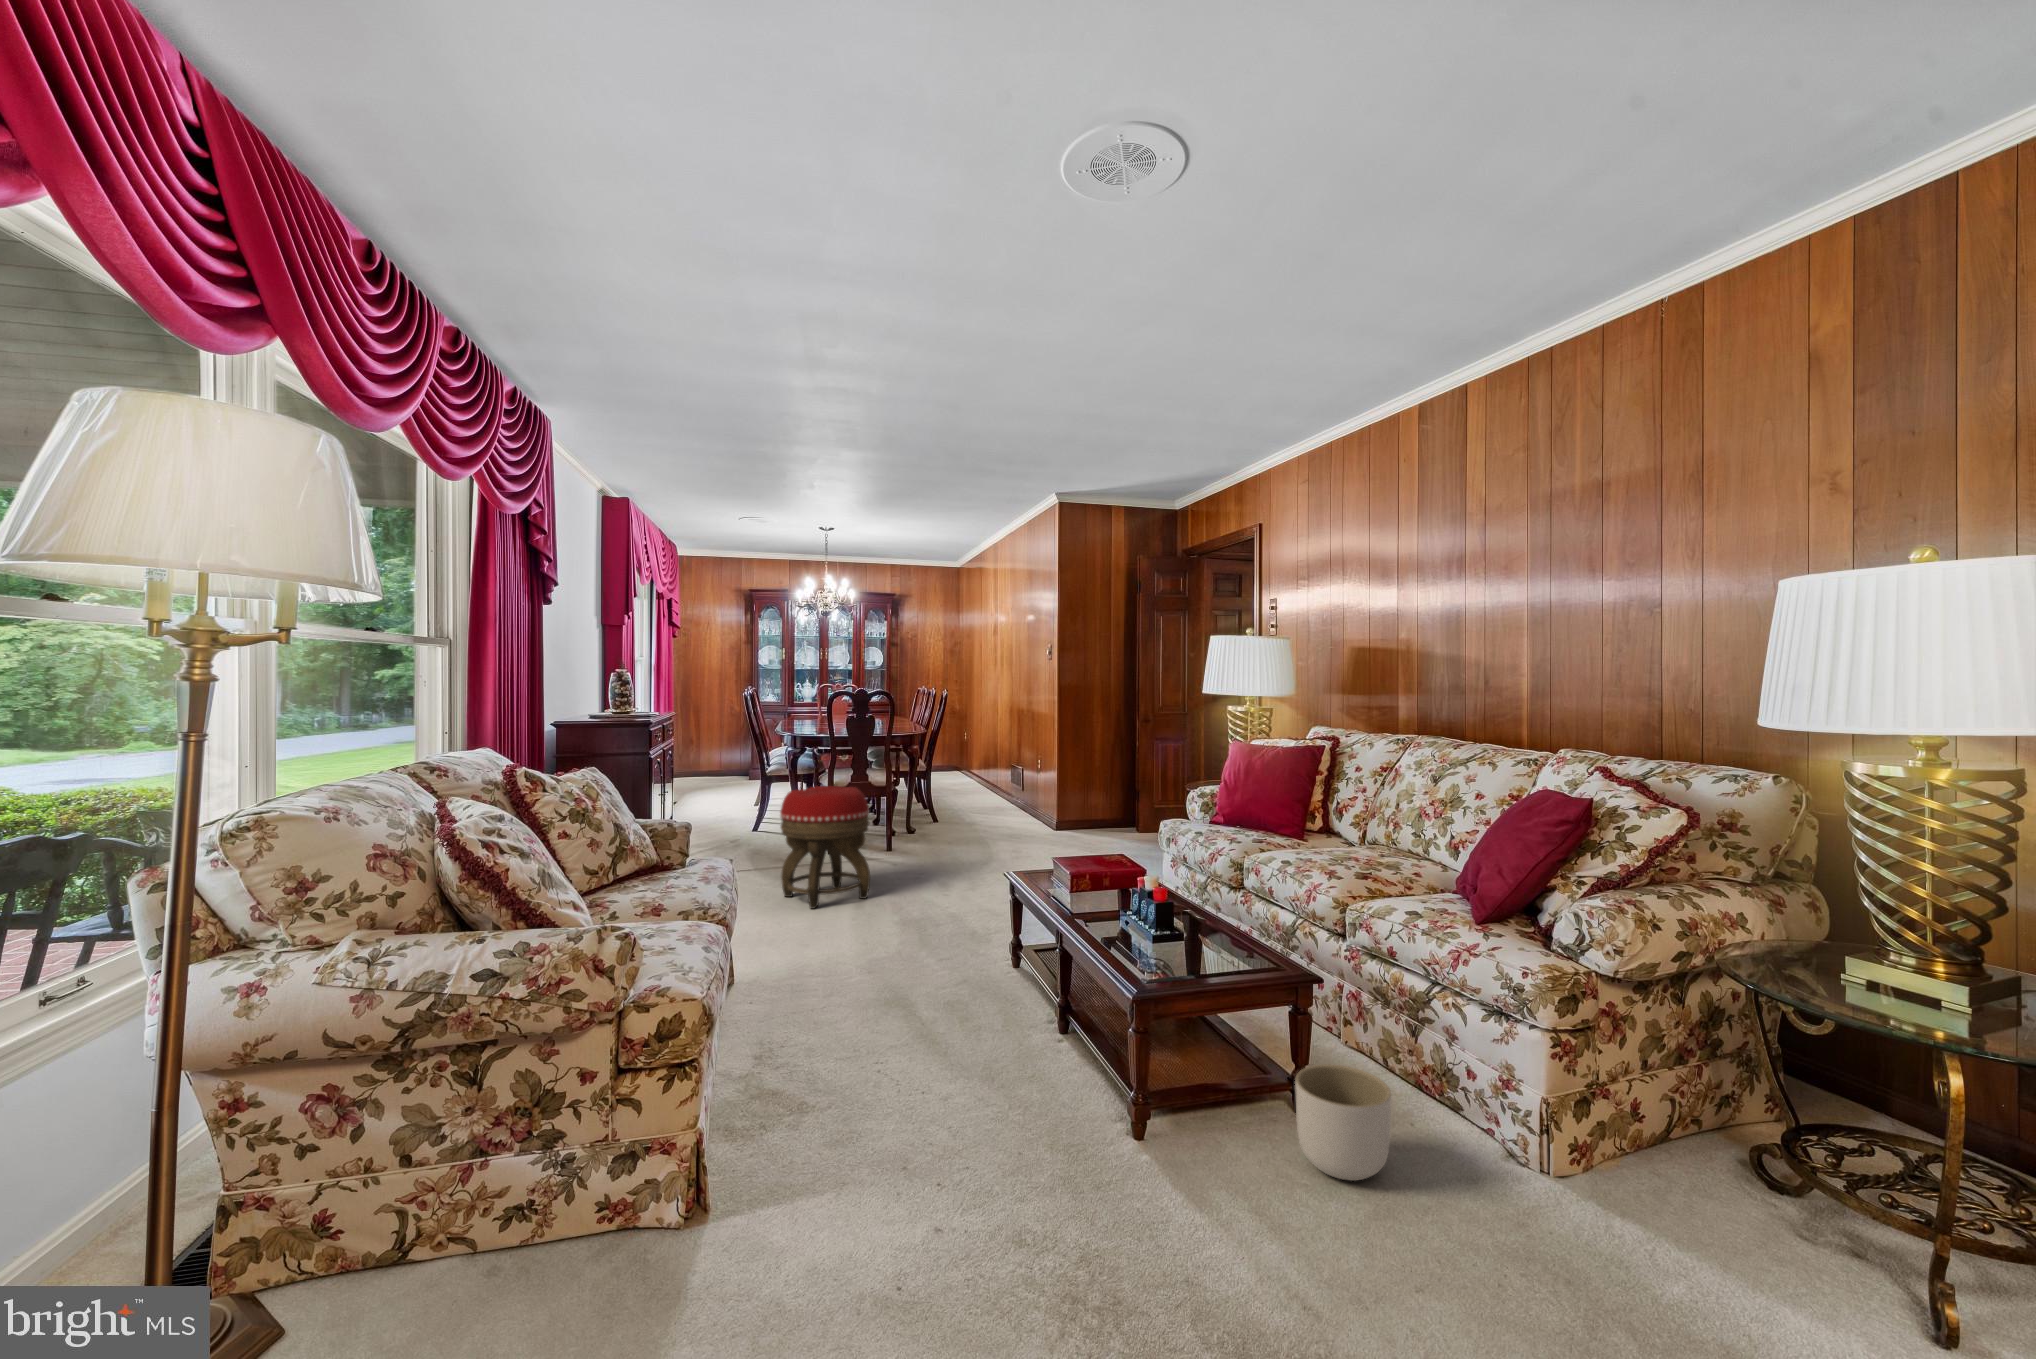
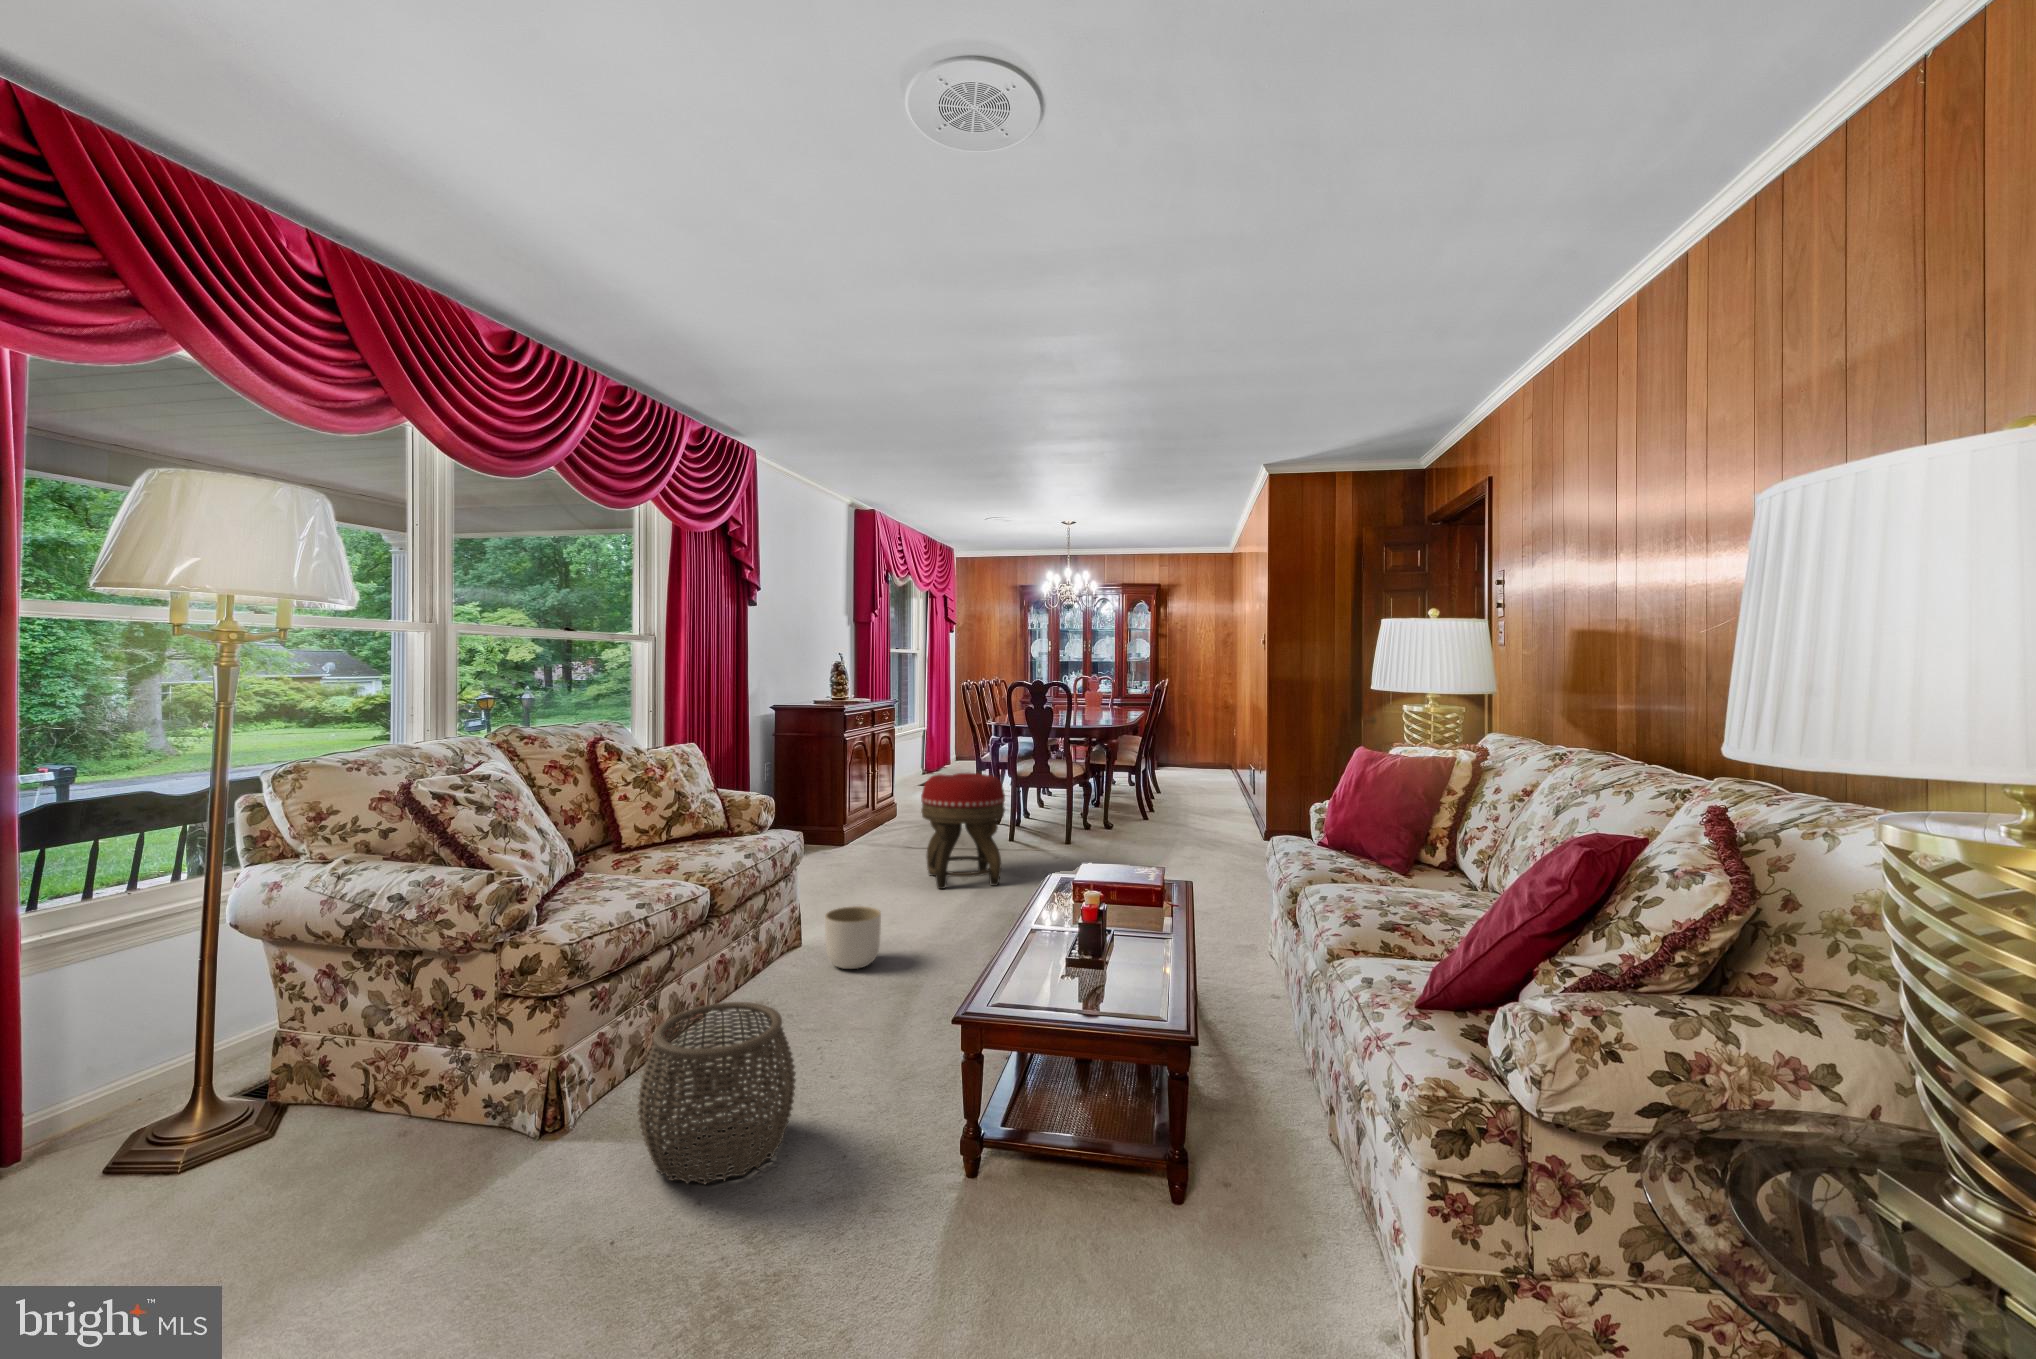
woven basket: none [811,1029,970,1224] -> present [637,1002,796,1185]
planter: present [1295,1064,1391,1181] -> present [825,906,881,969]

